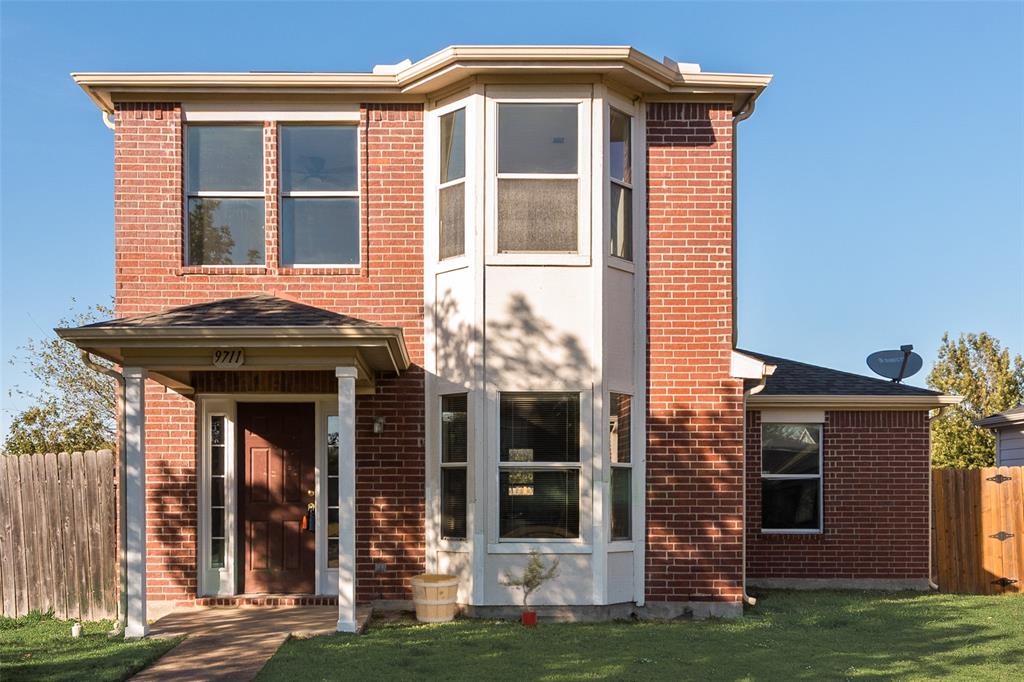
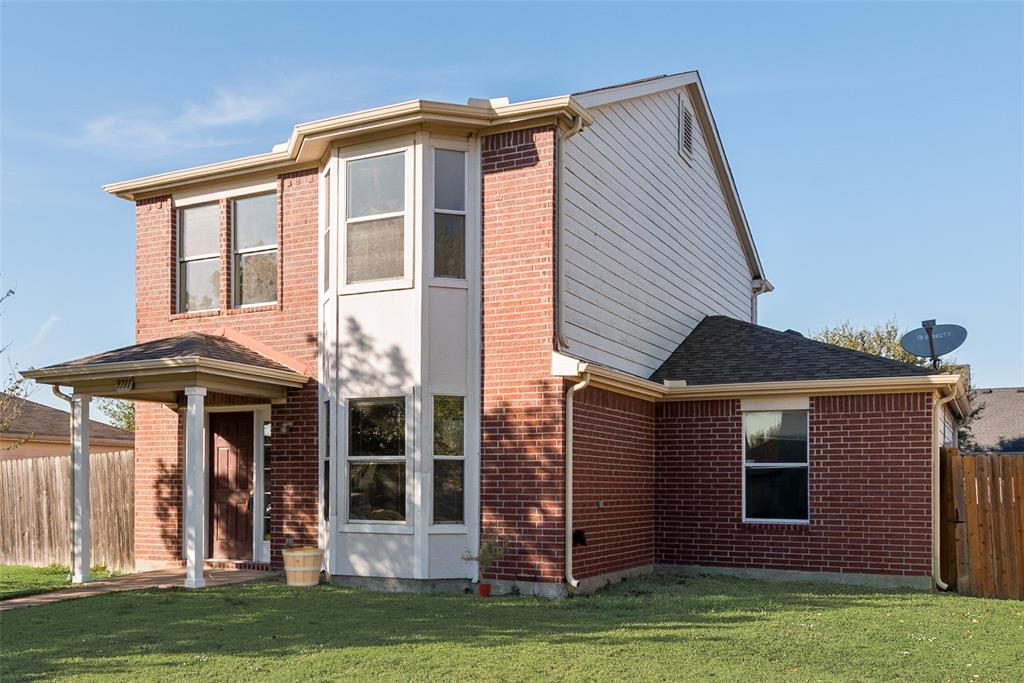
potted tree: present [499,547,560,626] -> present [461,528,509,597]

